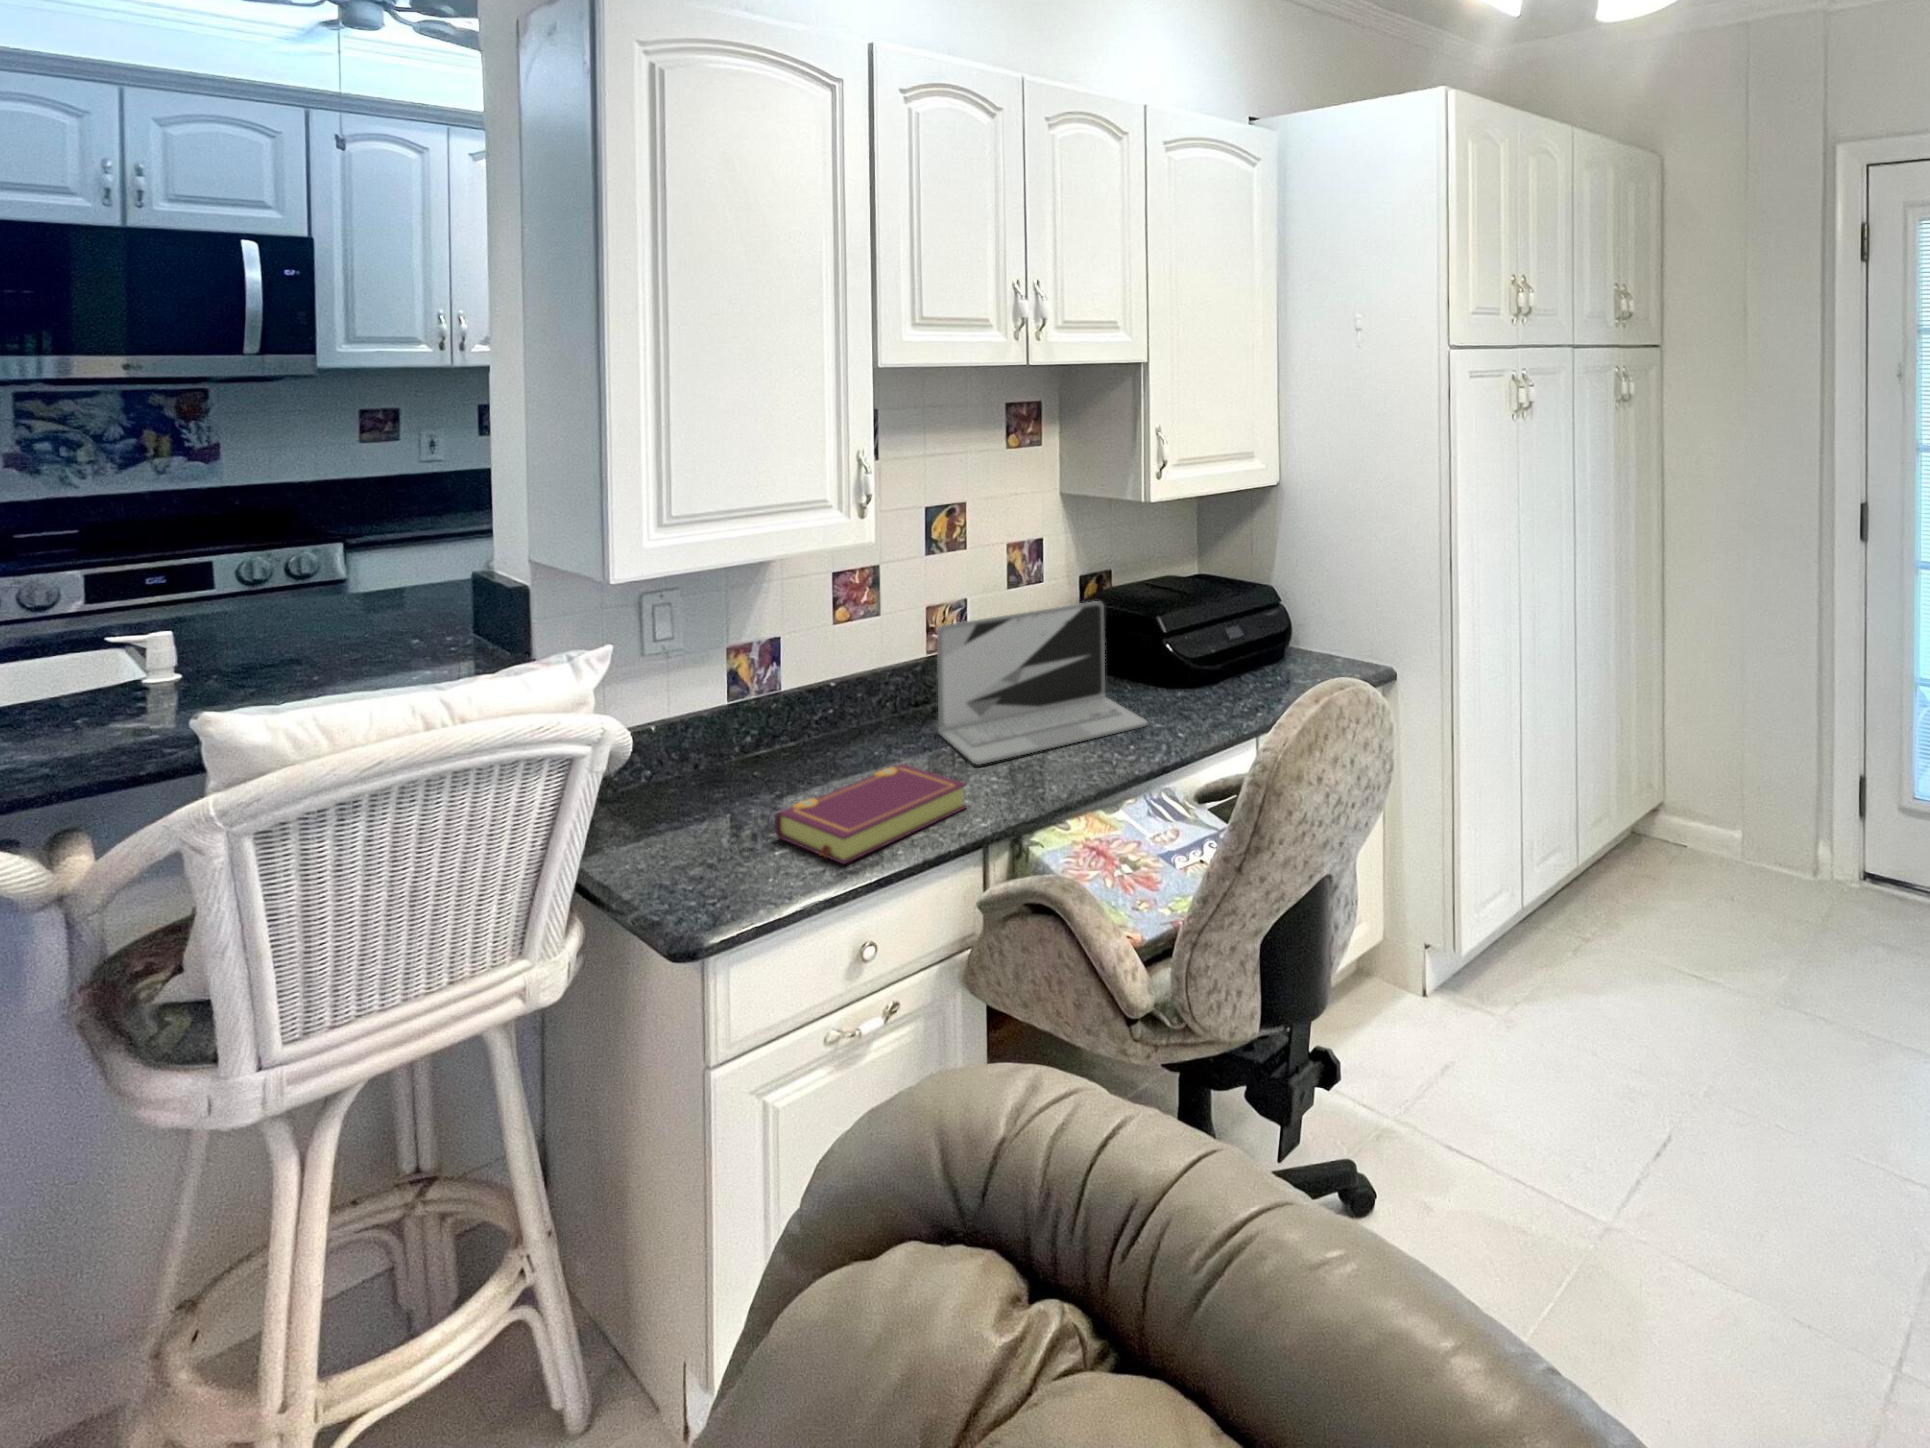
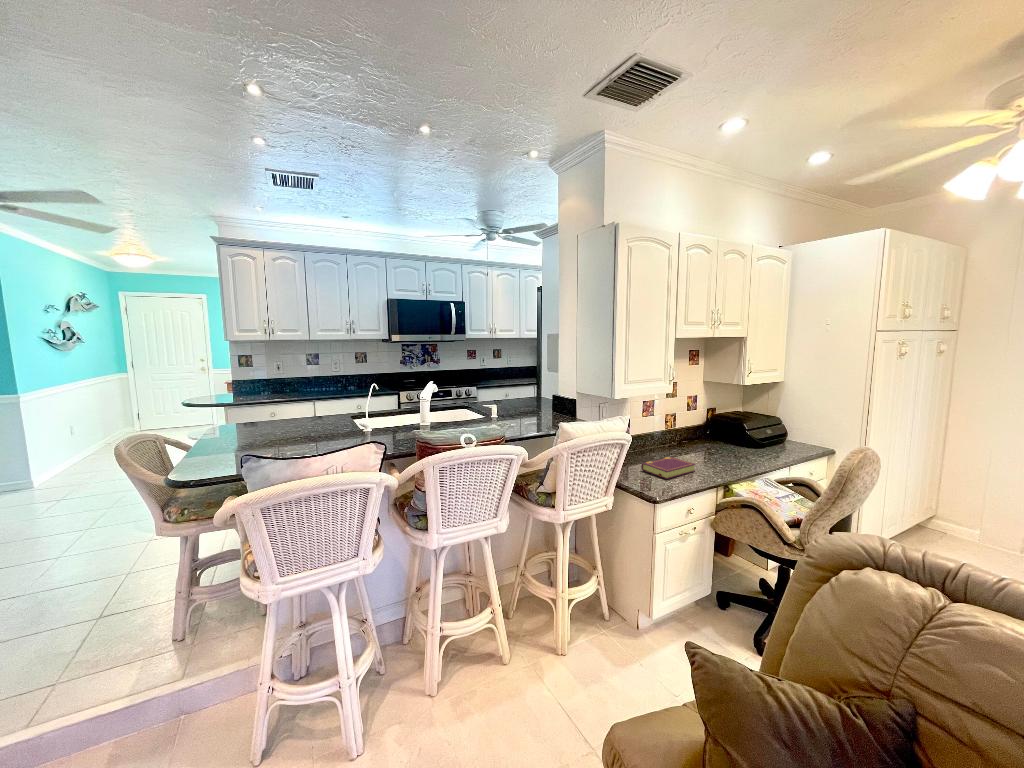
laptop: present [937,601,1147,765] -> none [672,417,744,461]

